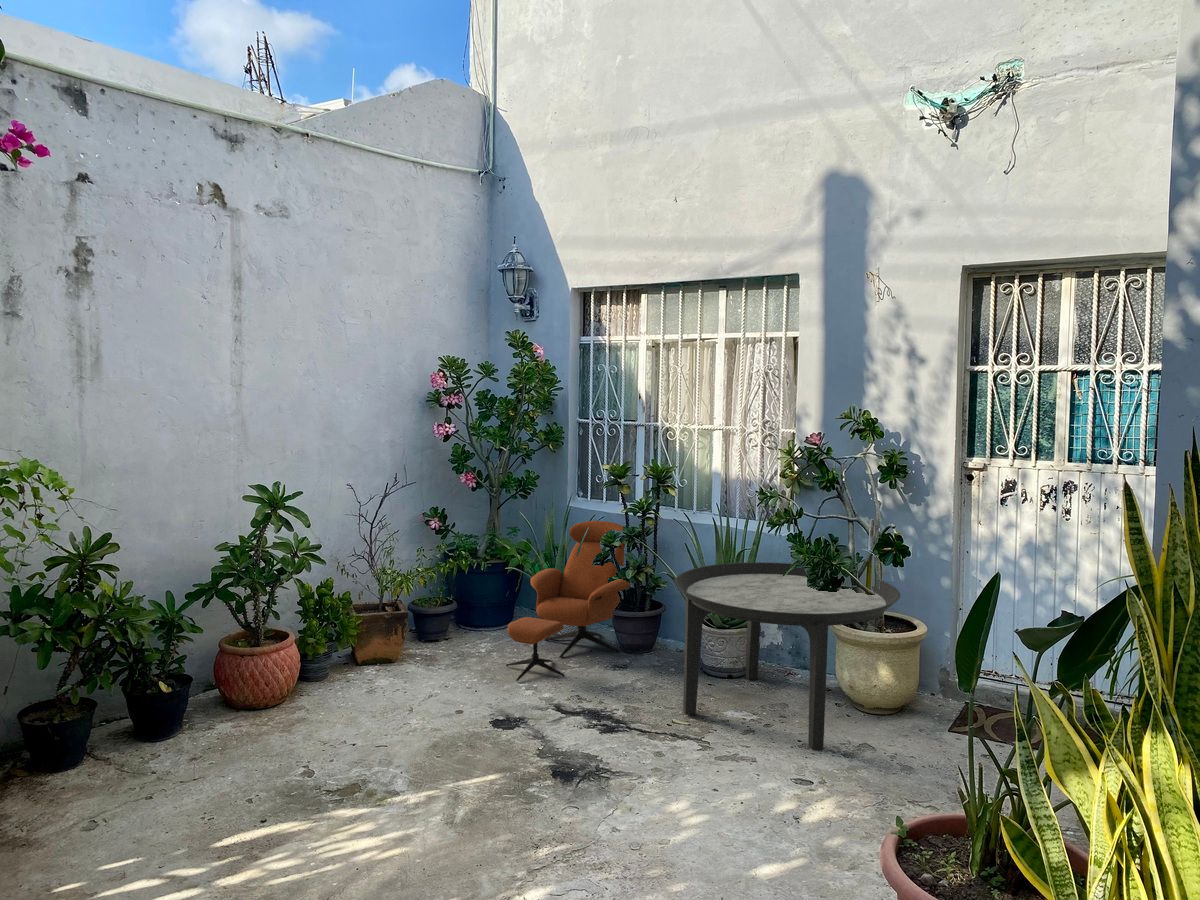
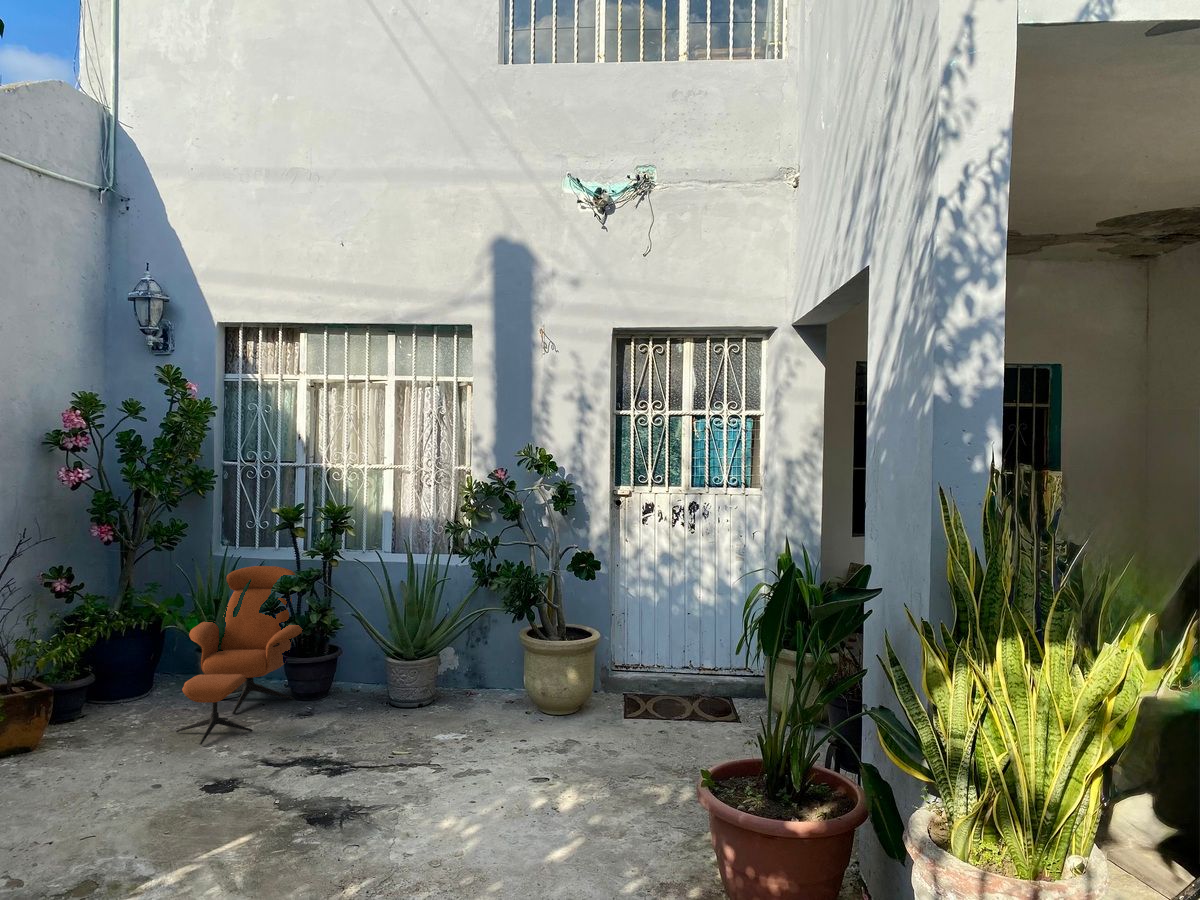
round table: present [674,562,900,750] -> none [382,589,587,751]

